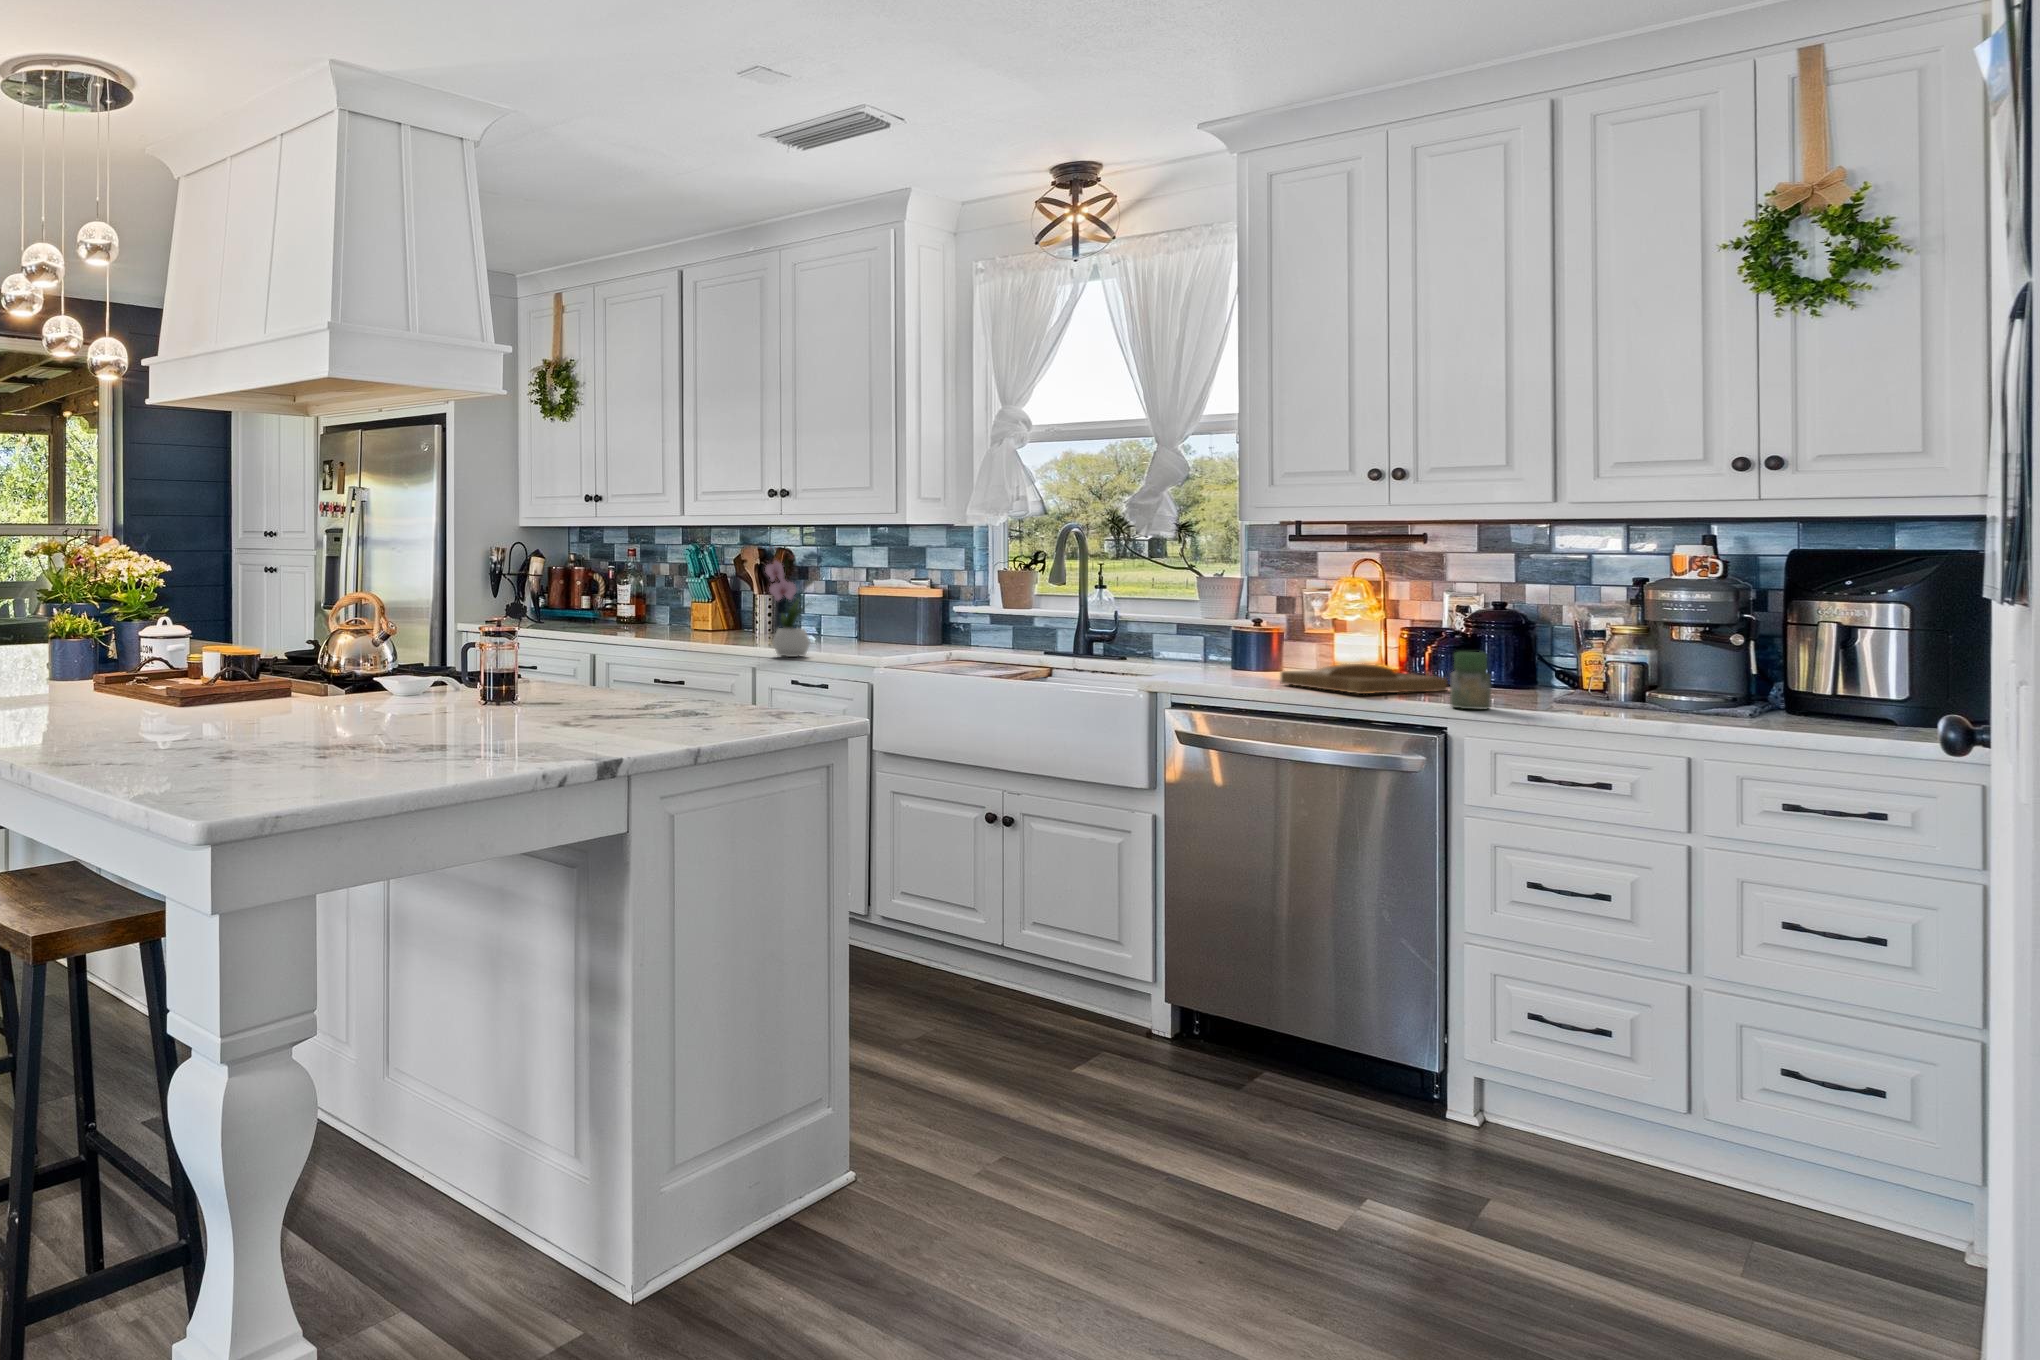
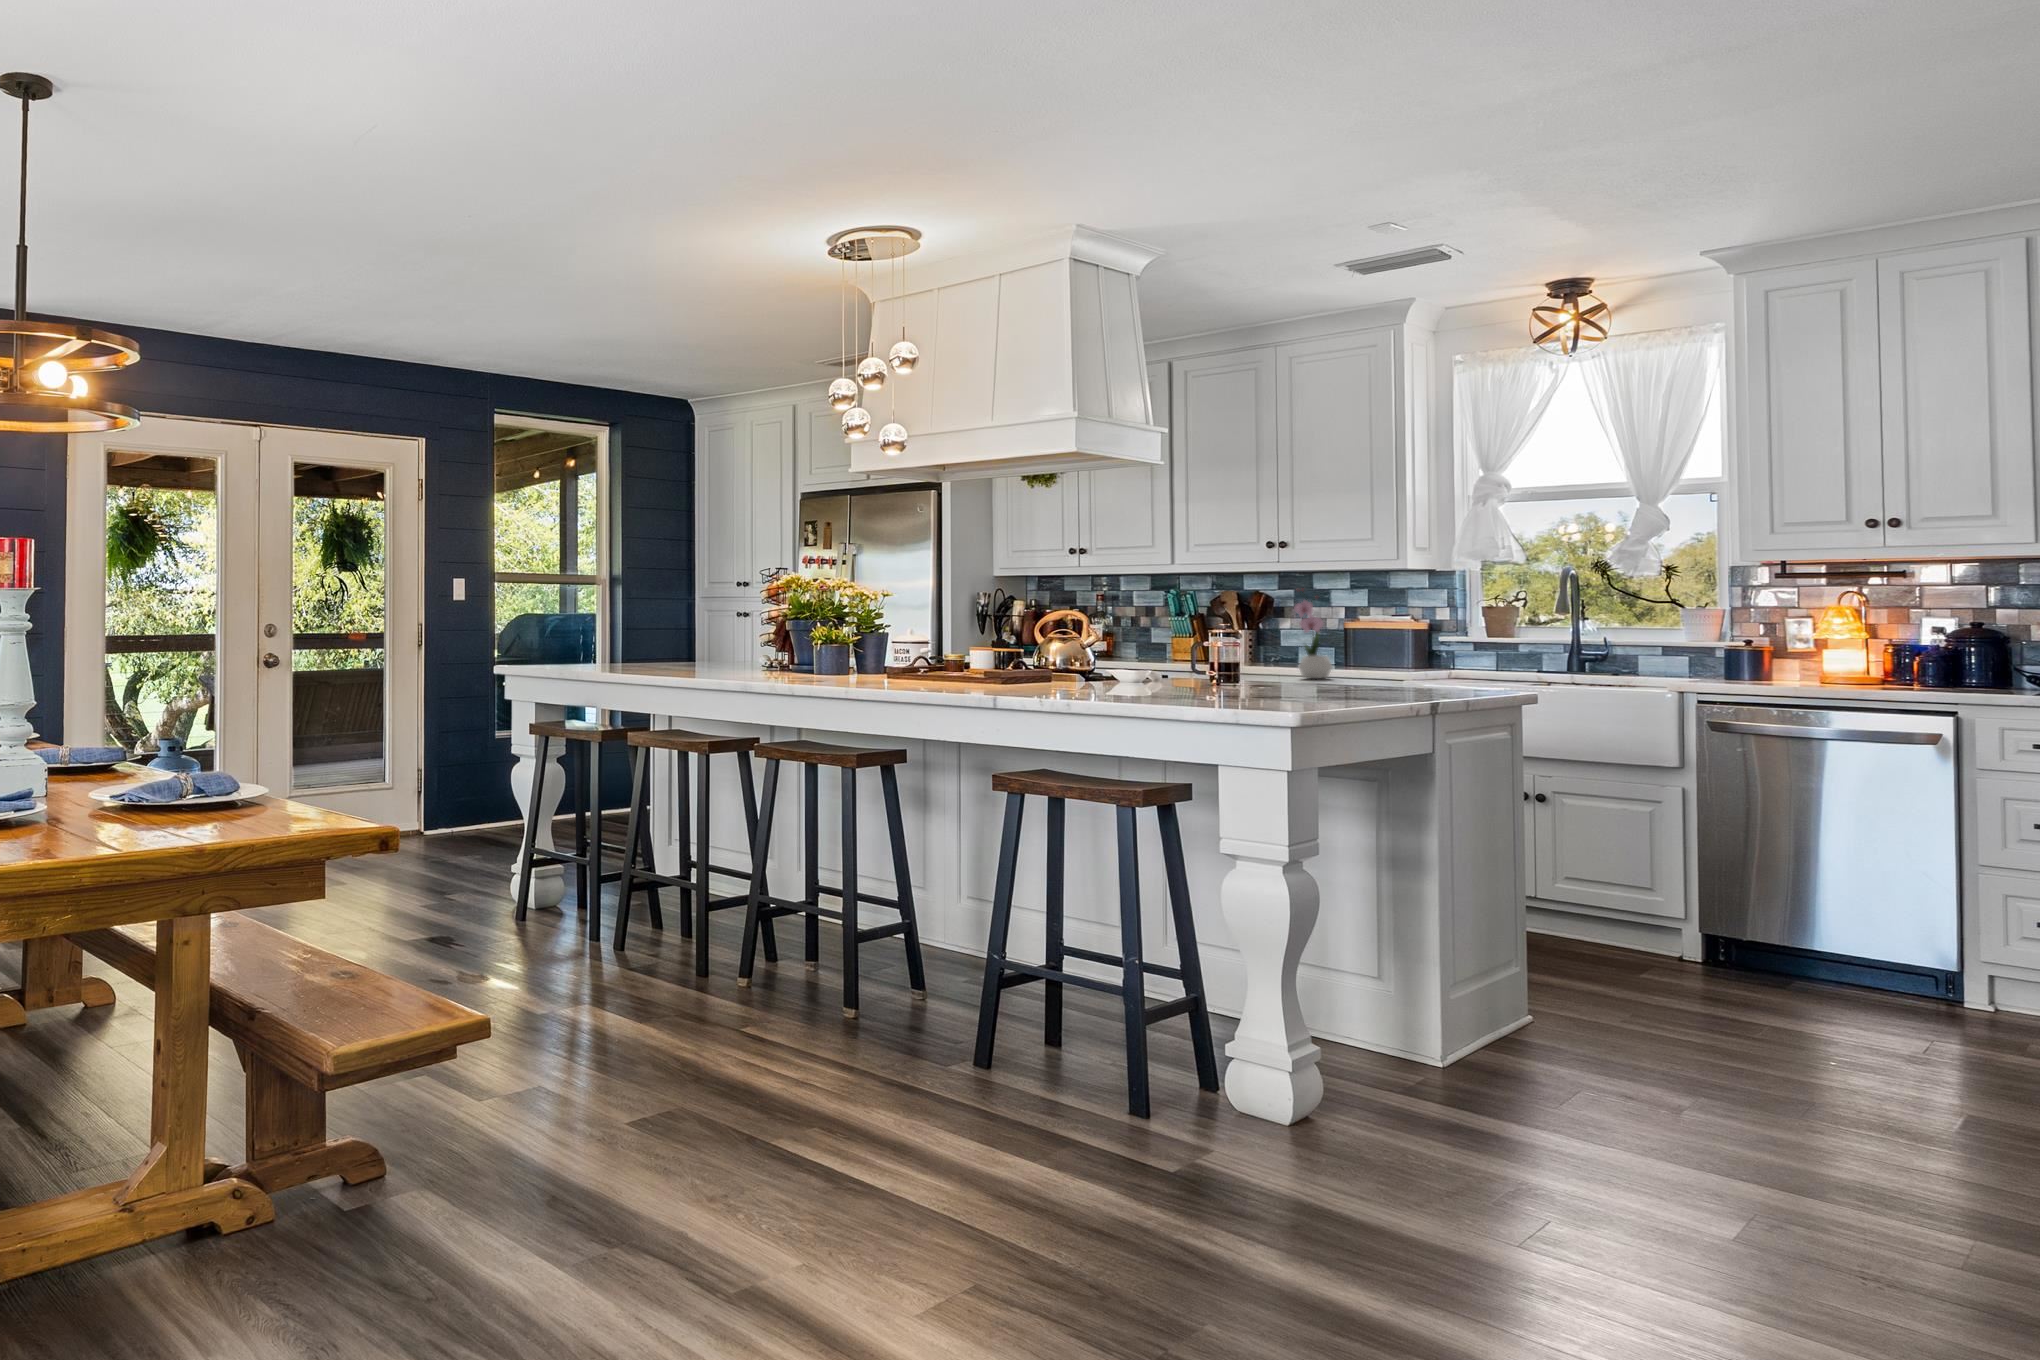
jar: present [1450,652,1491,709] -> none [1958,656,1994,698]
tray: present [1280,664,1448,694] -> none [1791,671,1940,691]

